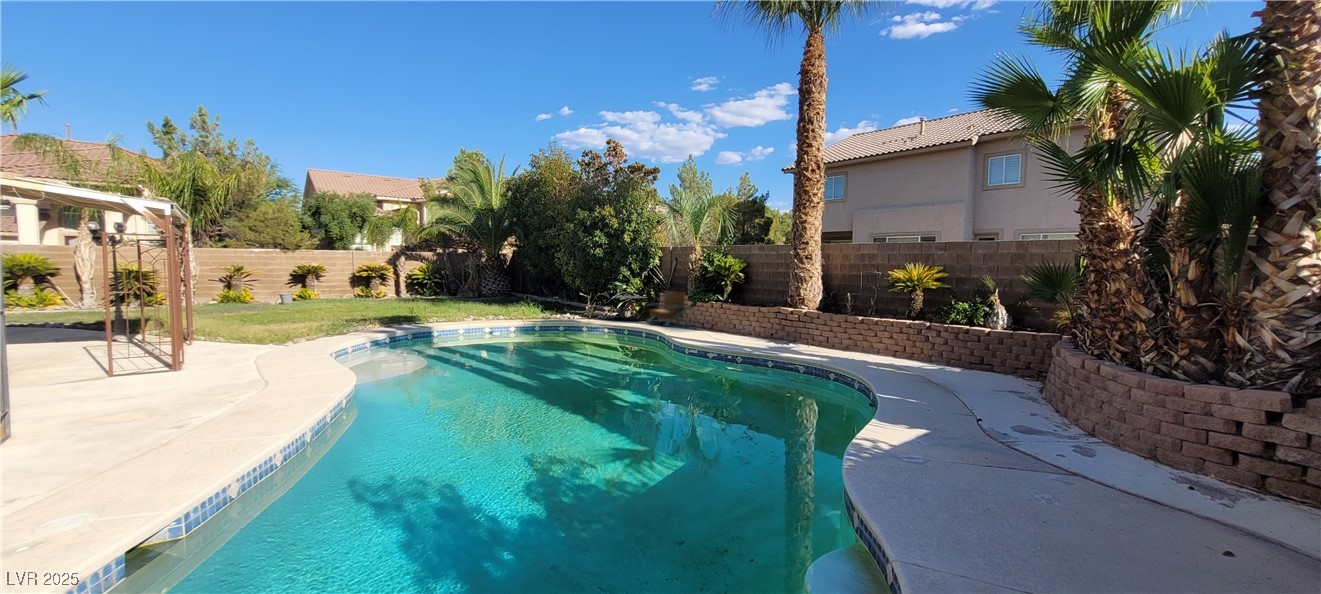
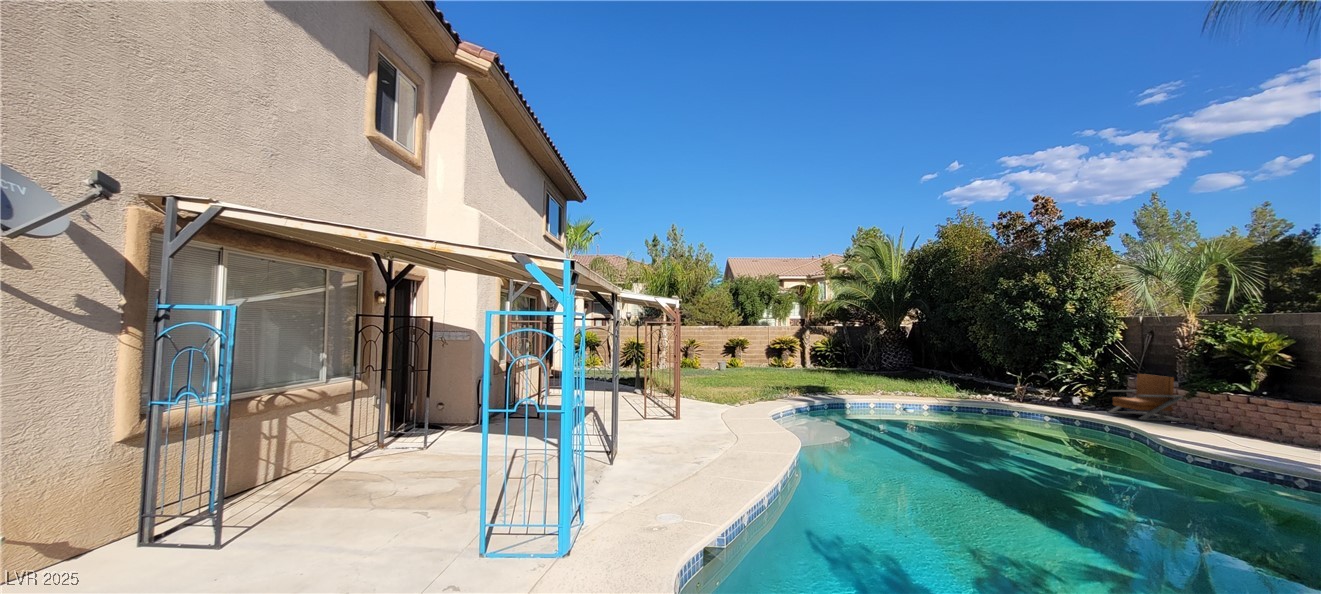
round table: present [615,296,645,318] -> none [1056,378,1103,406]

